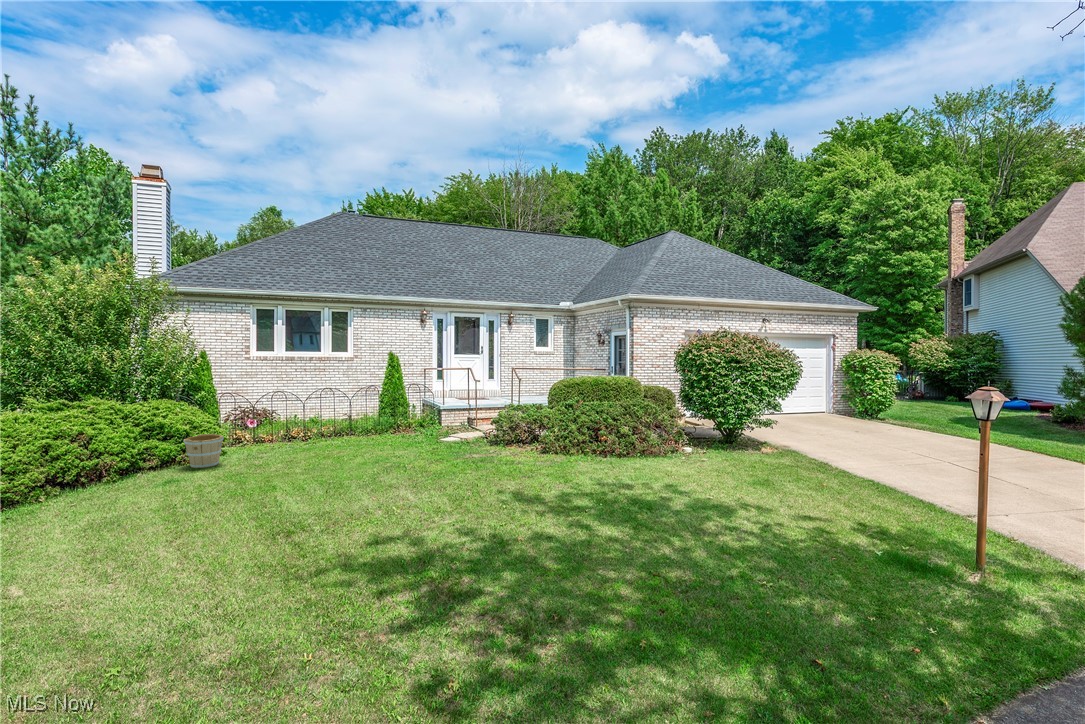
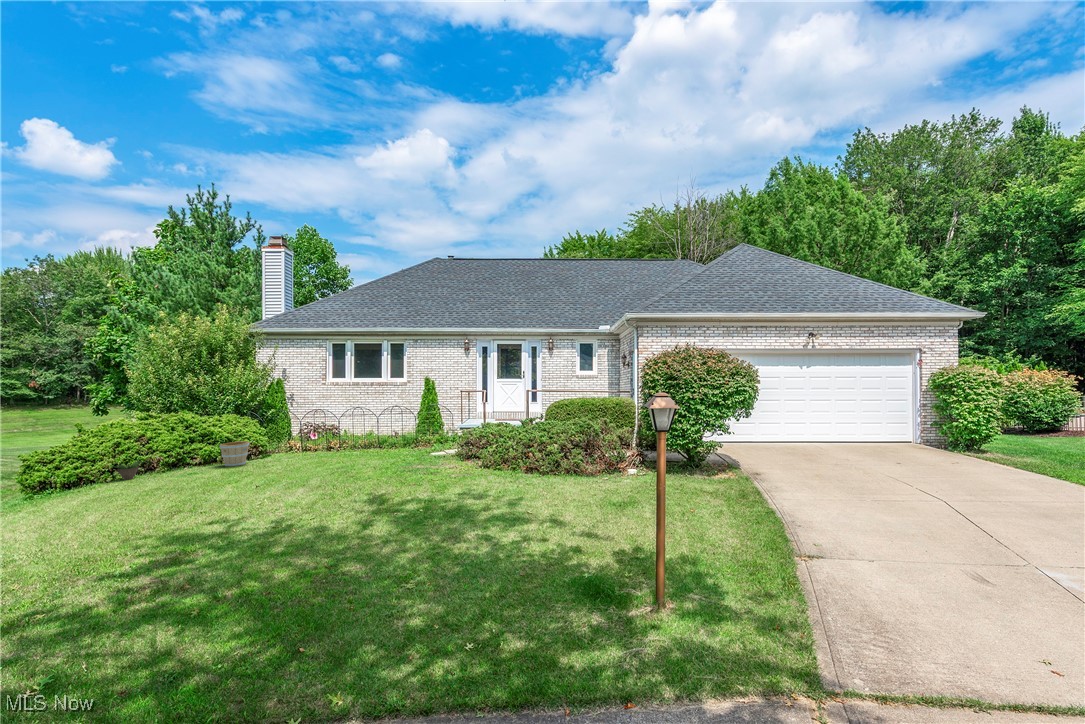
decorative plant: none [44,469,100,498] -> present [112,461,143,480]

